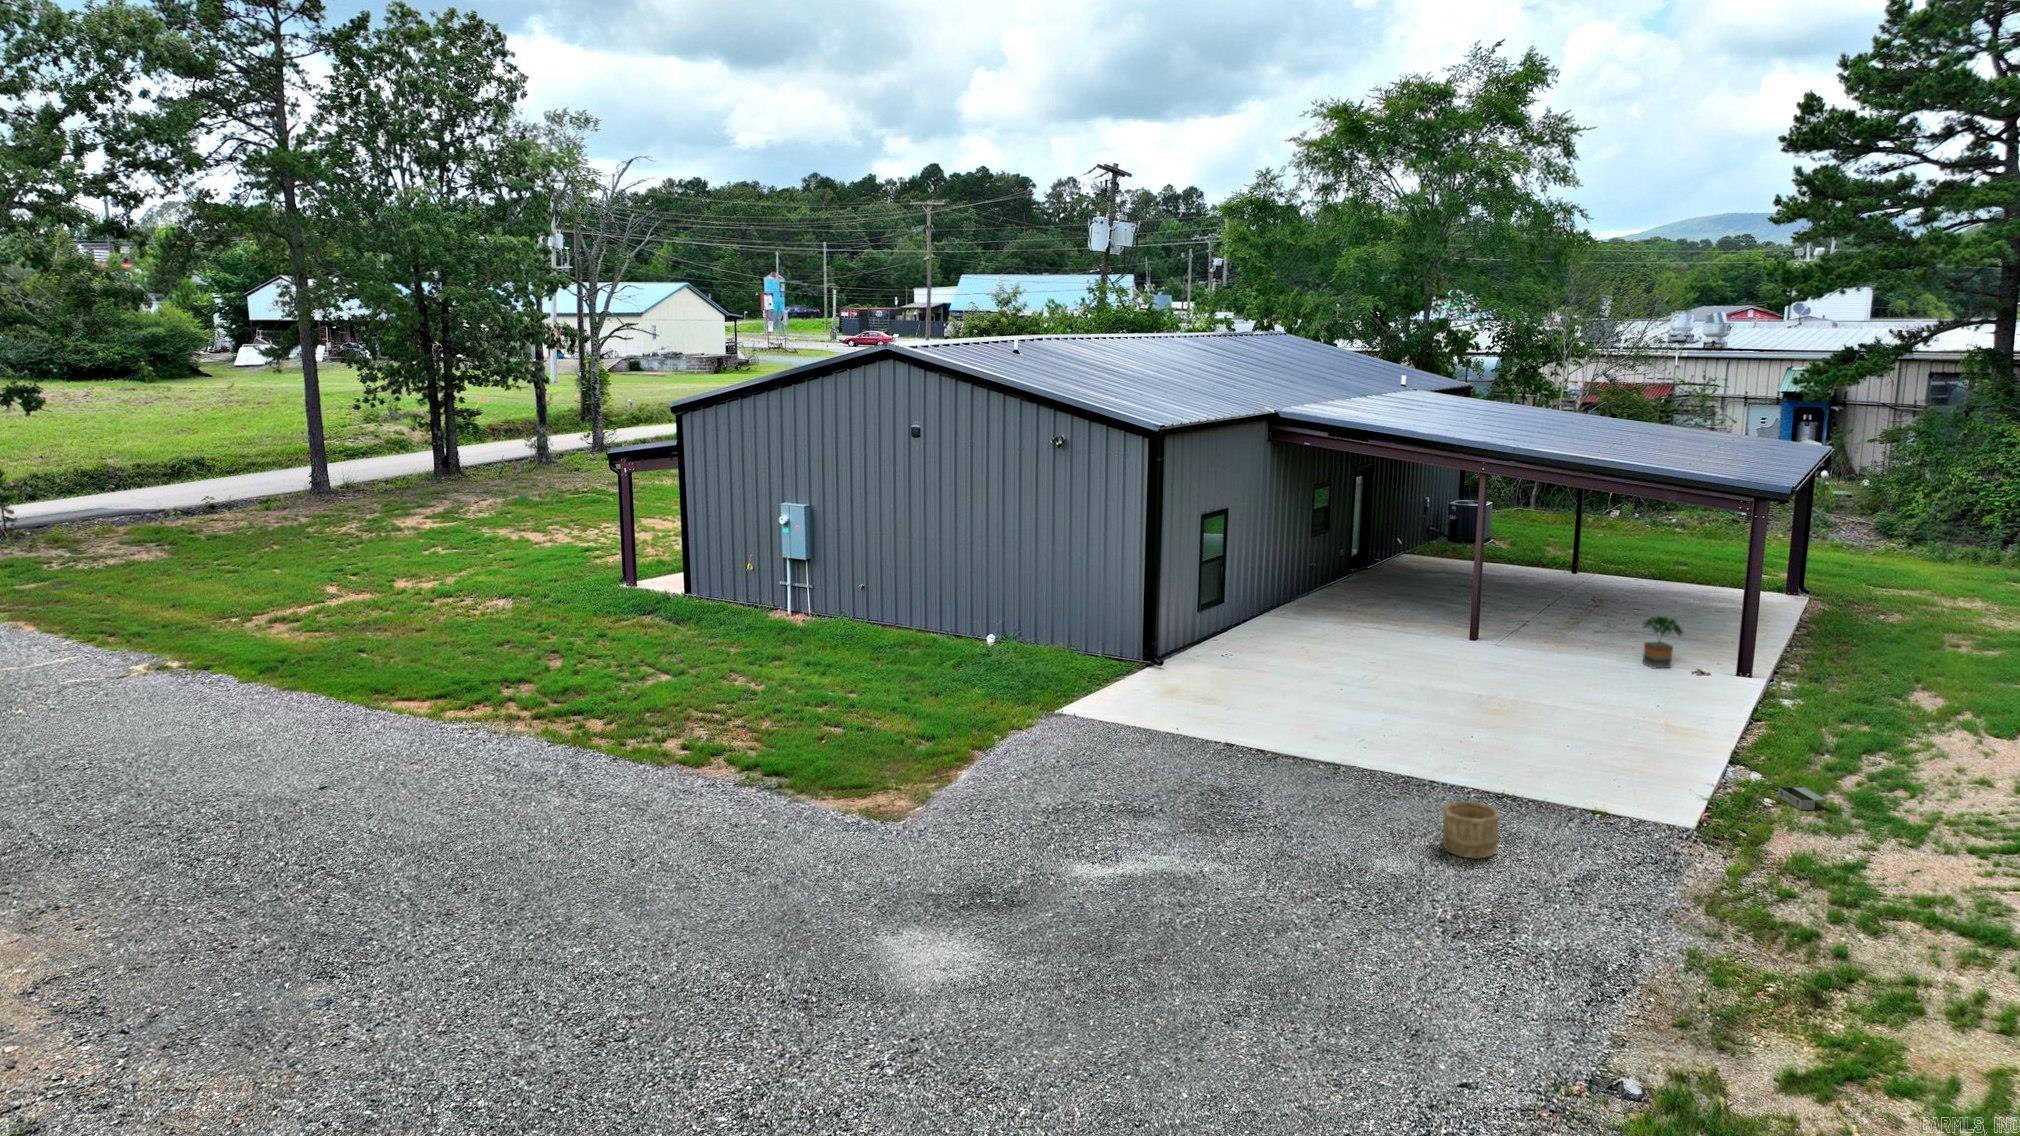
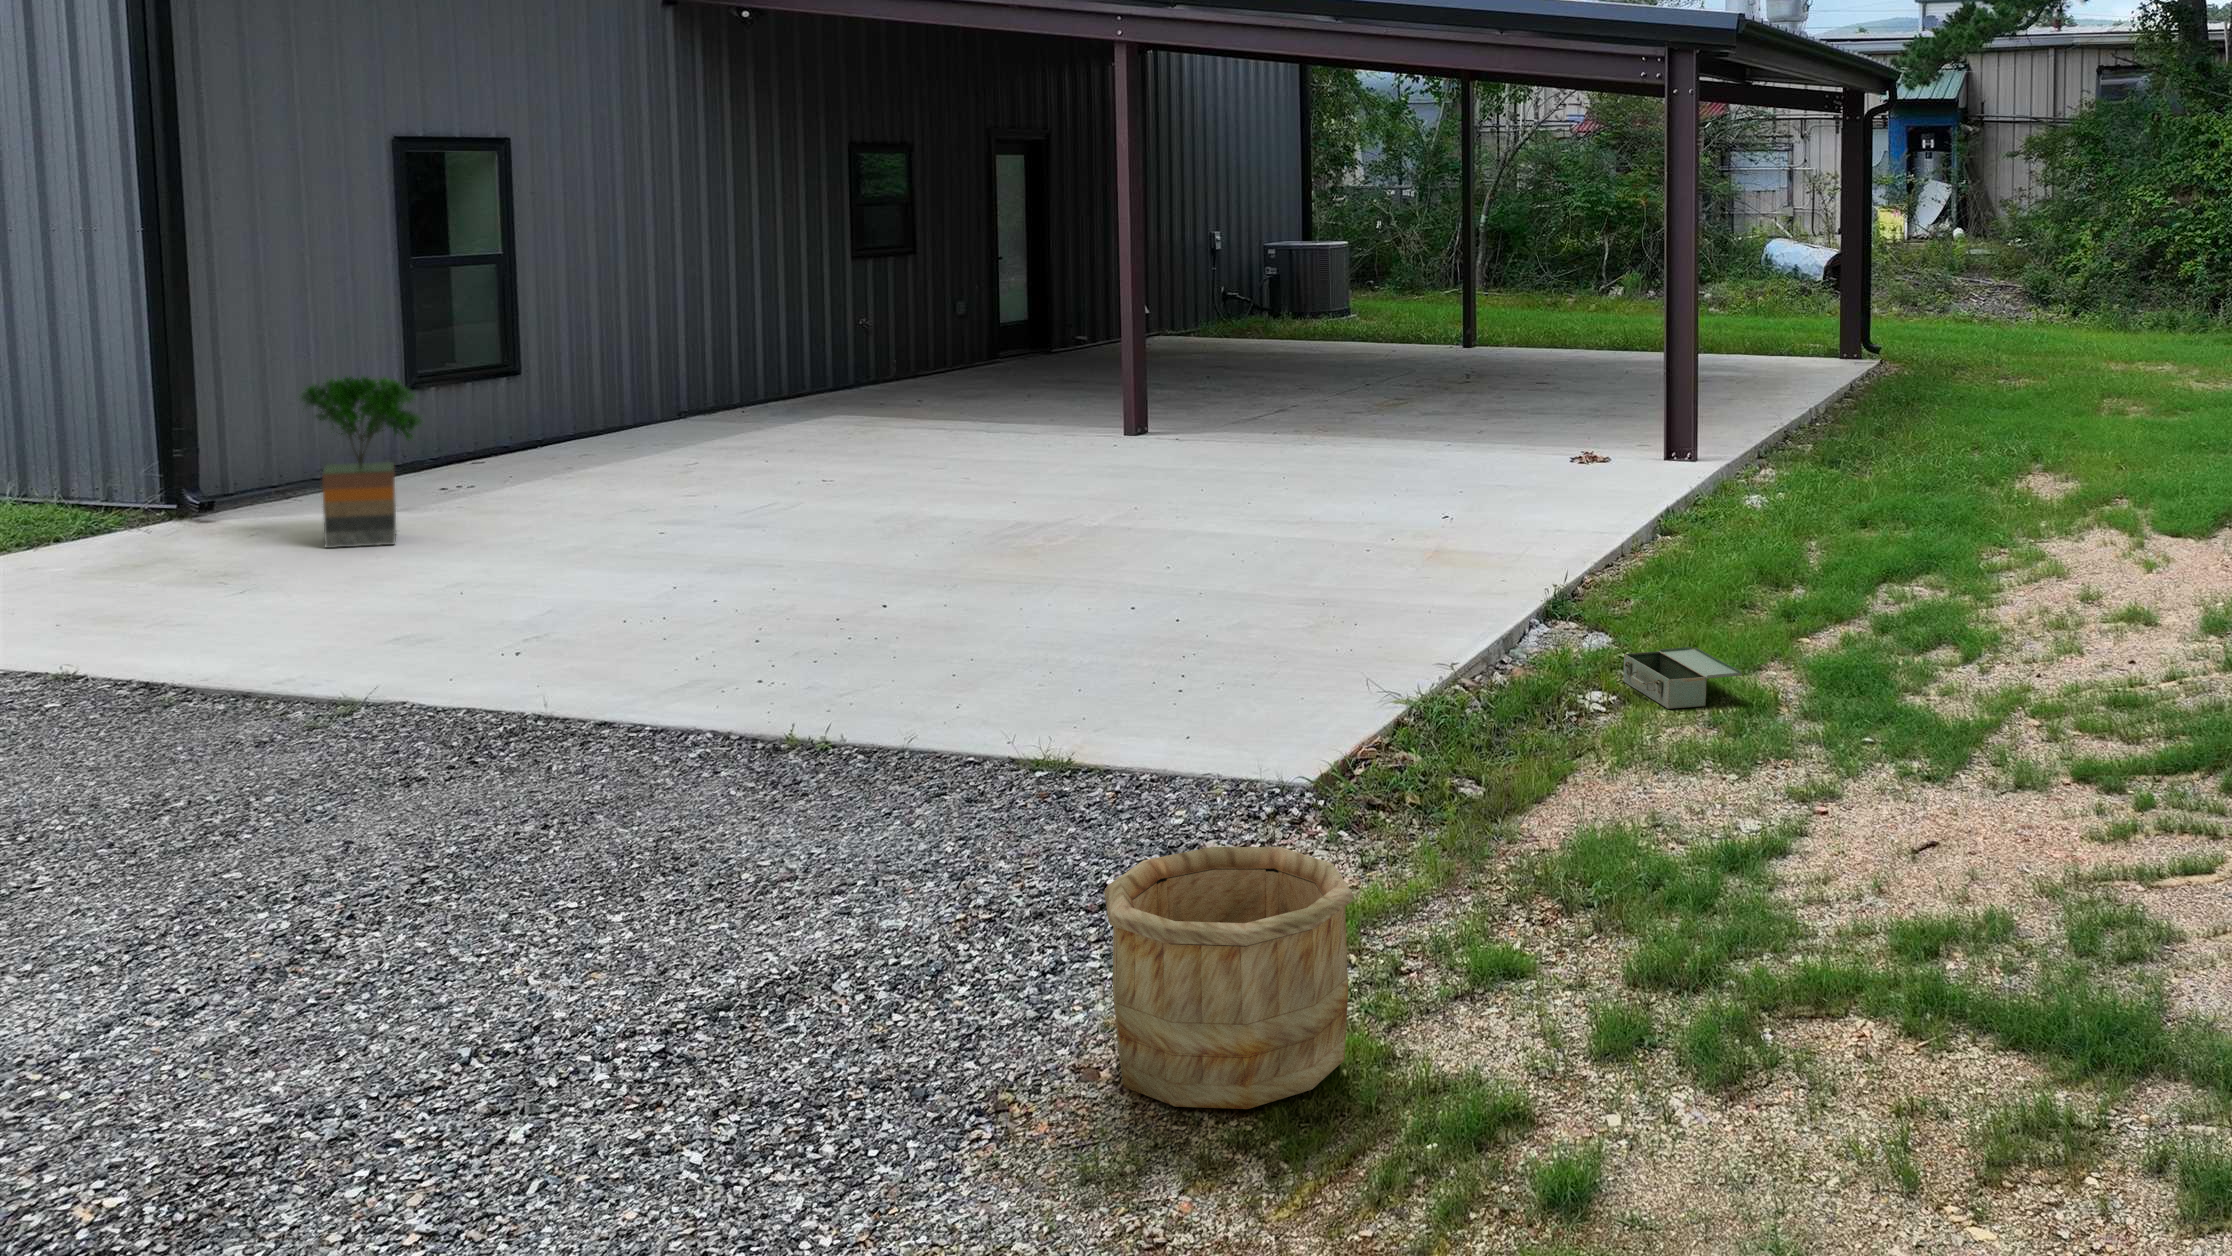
potted tree: present [1643,616,1683,668] -> present [299,377,423,548]
wooden bucket: present [1443,801,1501,859] -> present [1104,847,1353,1109]

